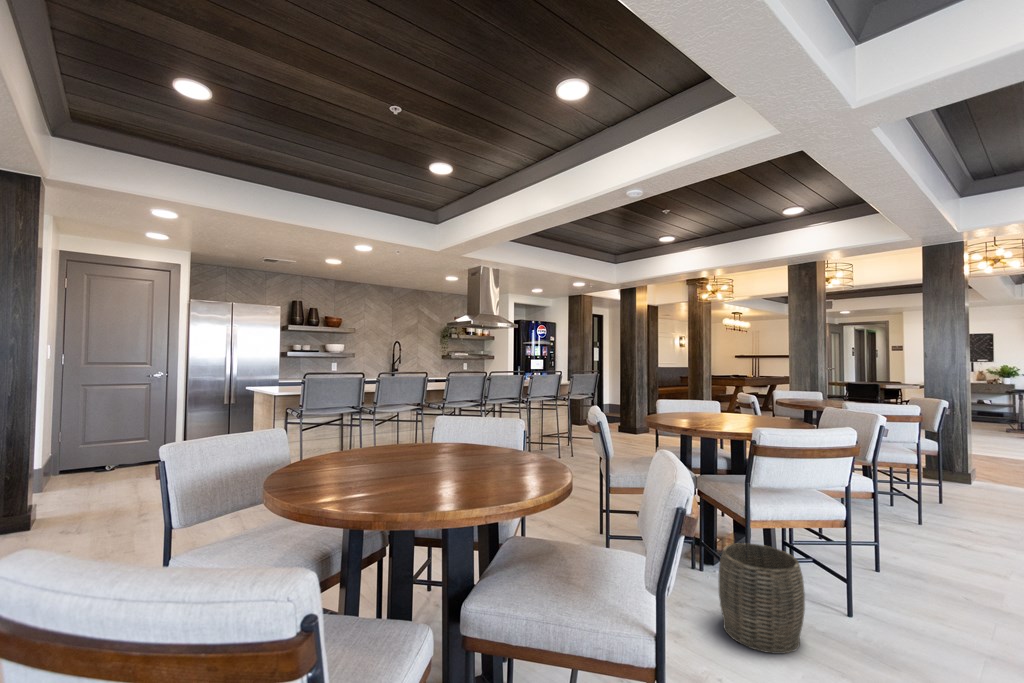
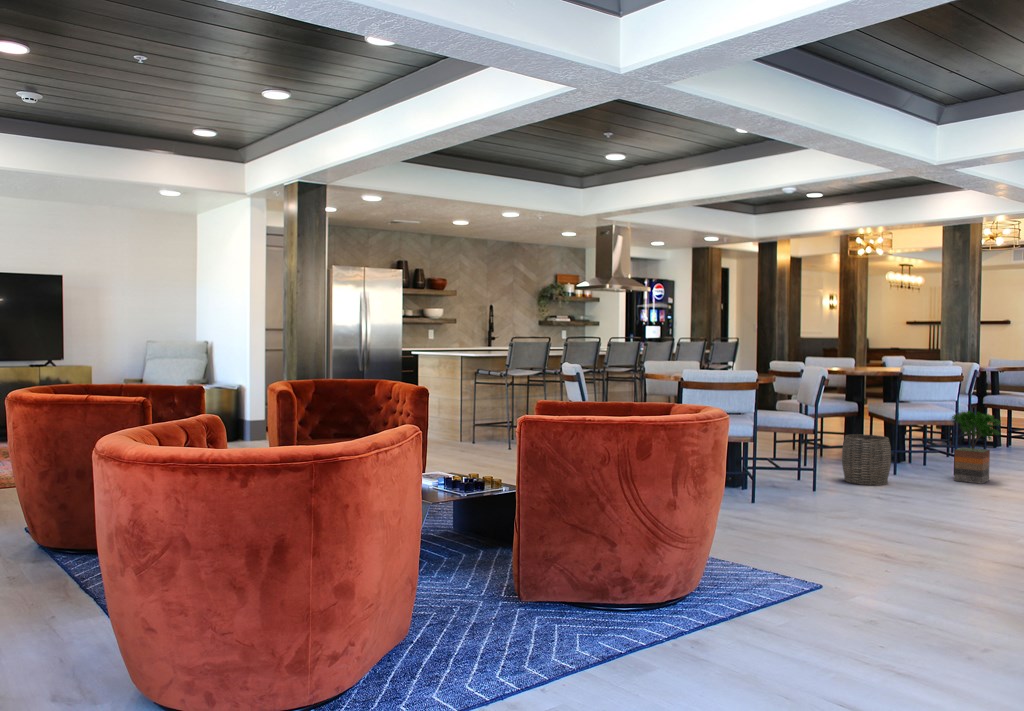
potted tree: none [885,504,991,643] -> present [952,411,999,484]

